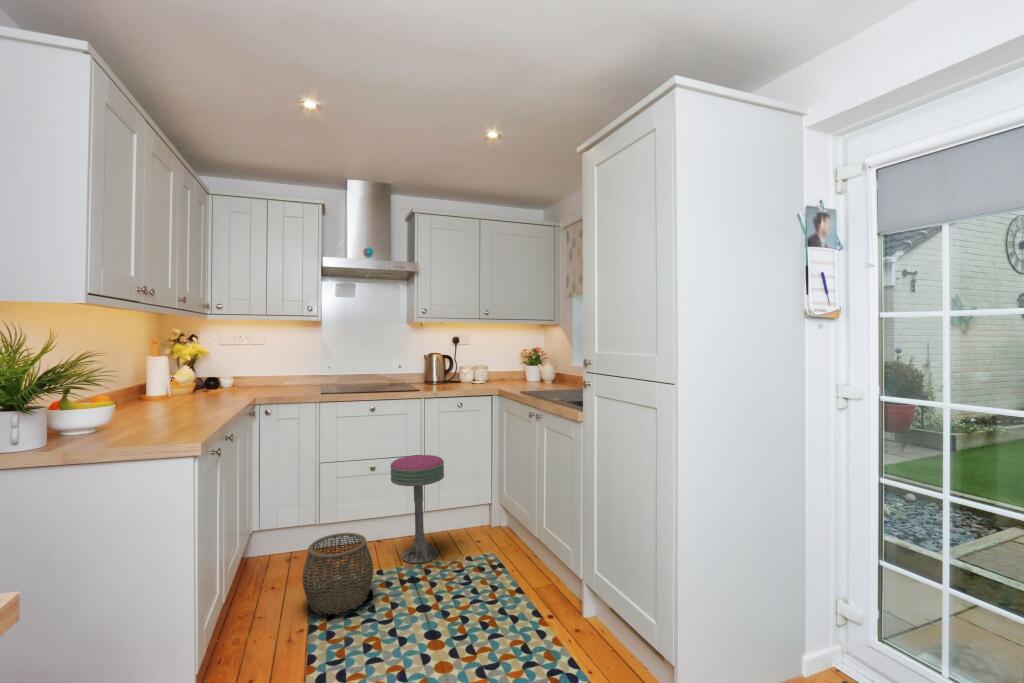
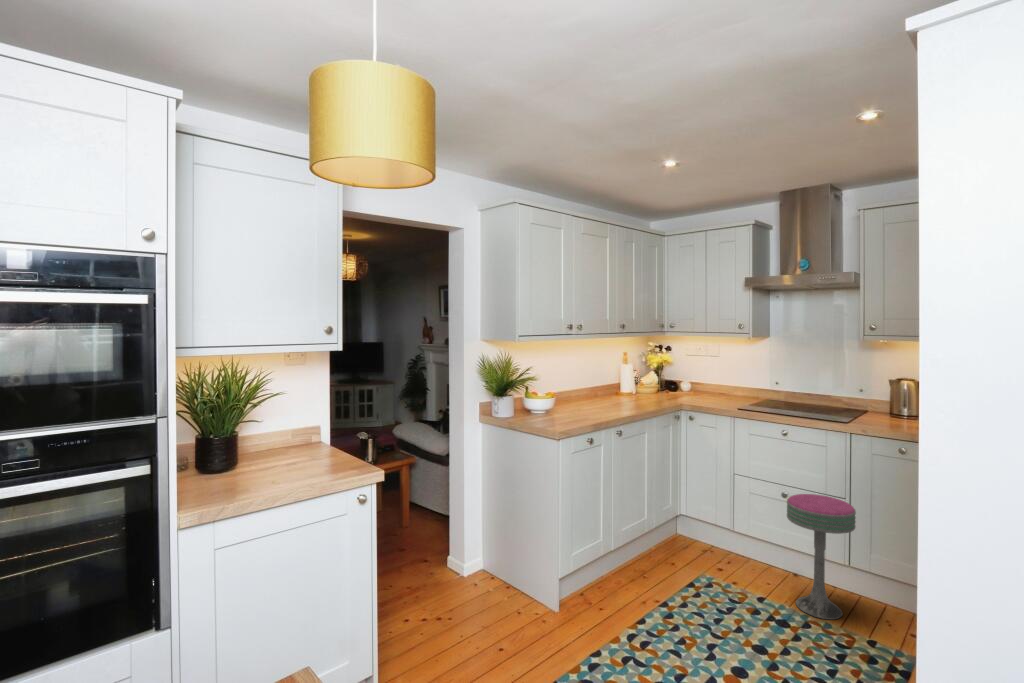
woven basket: present [302,533,374,615] -> none [672,538,739,612]

